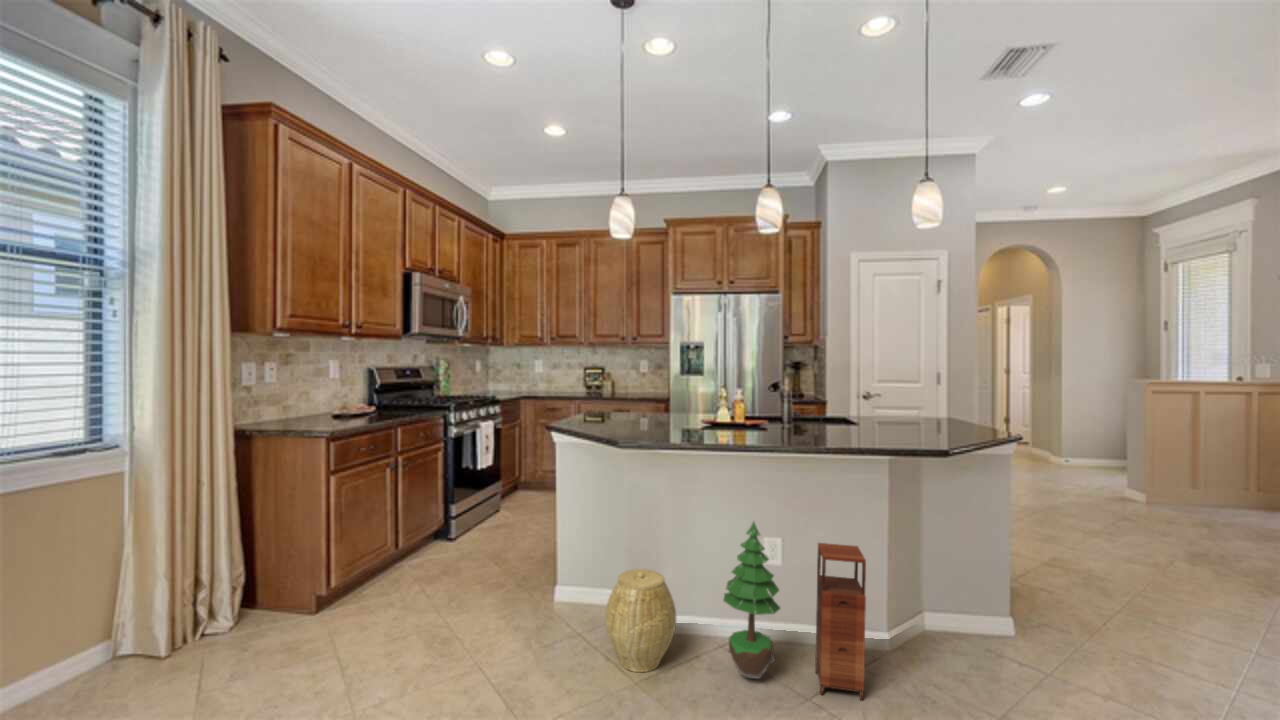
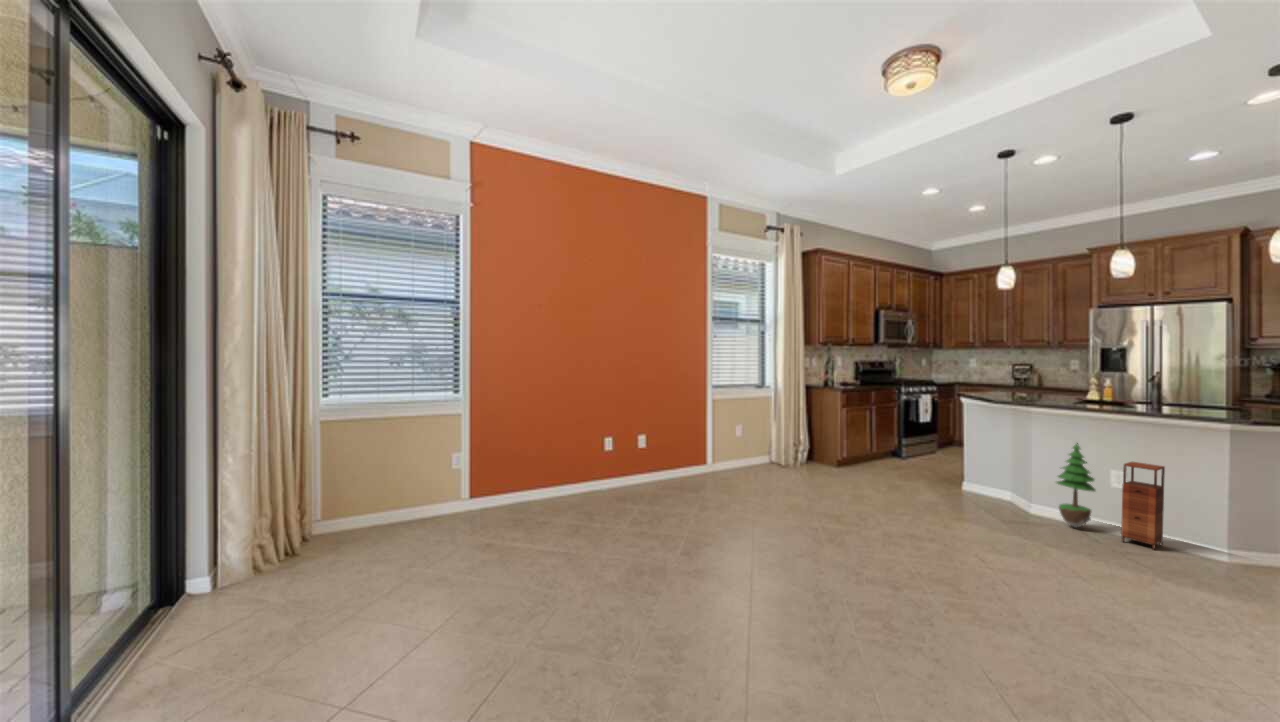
woven basket: present [605,569,676,672] -> none [982,464,1028,513]

